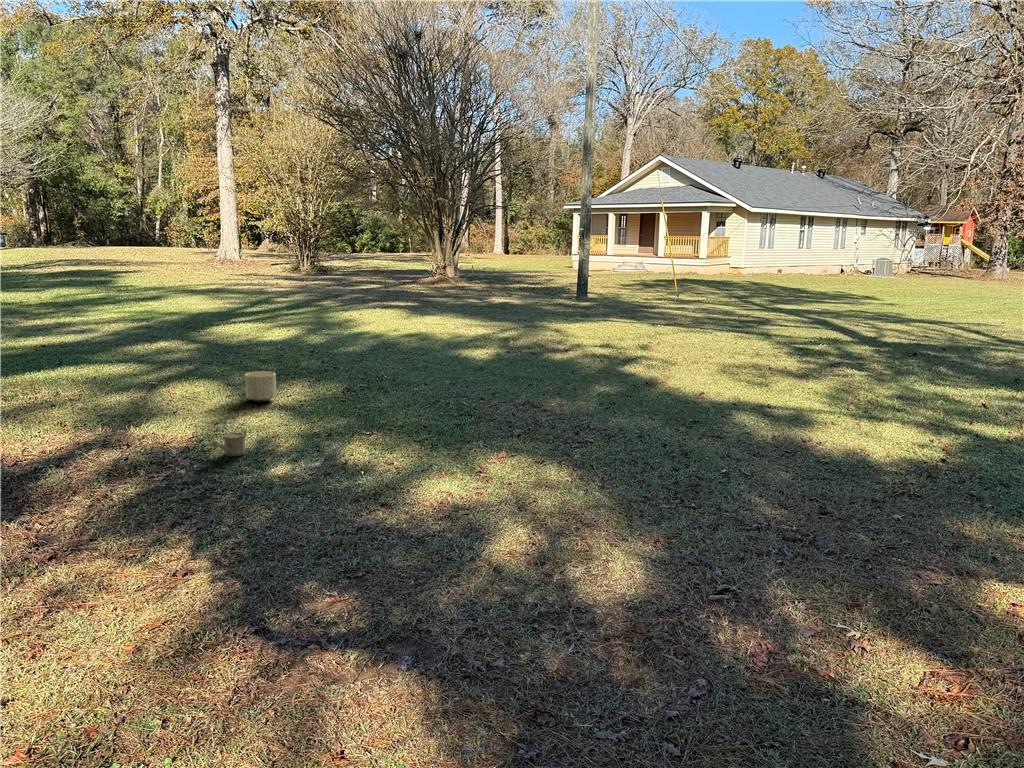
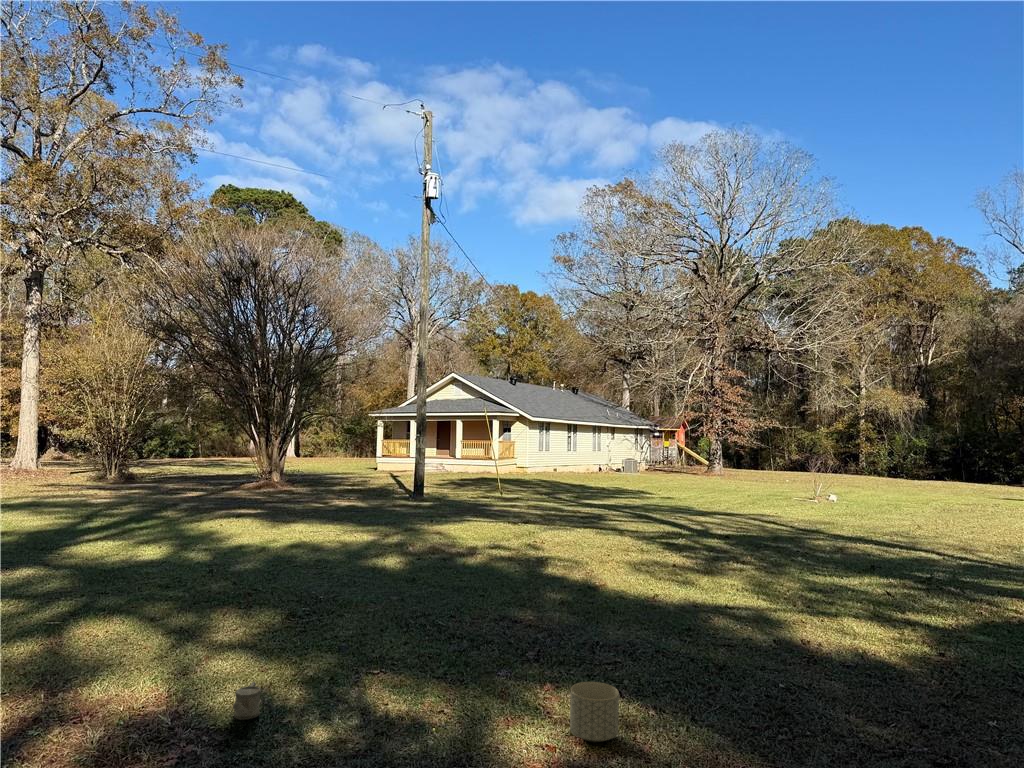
planter: present [245,371,276,402] -> present [570,682,619,742]

